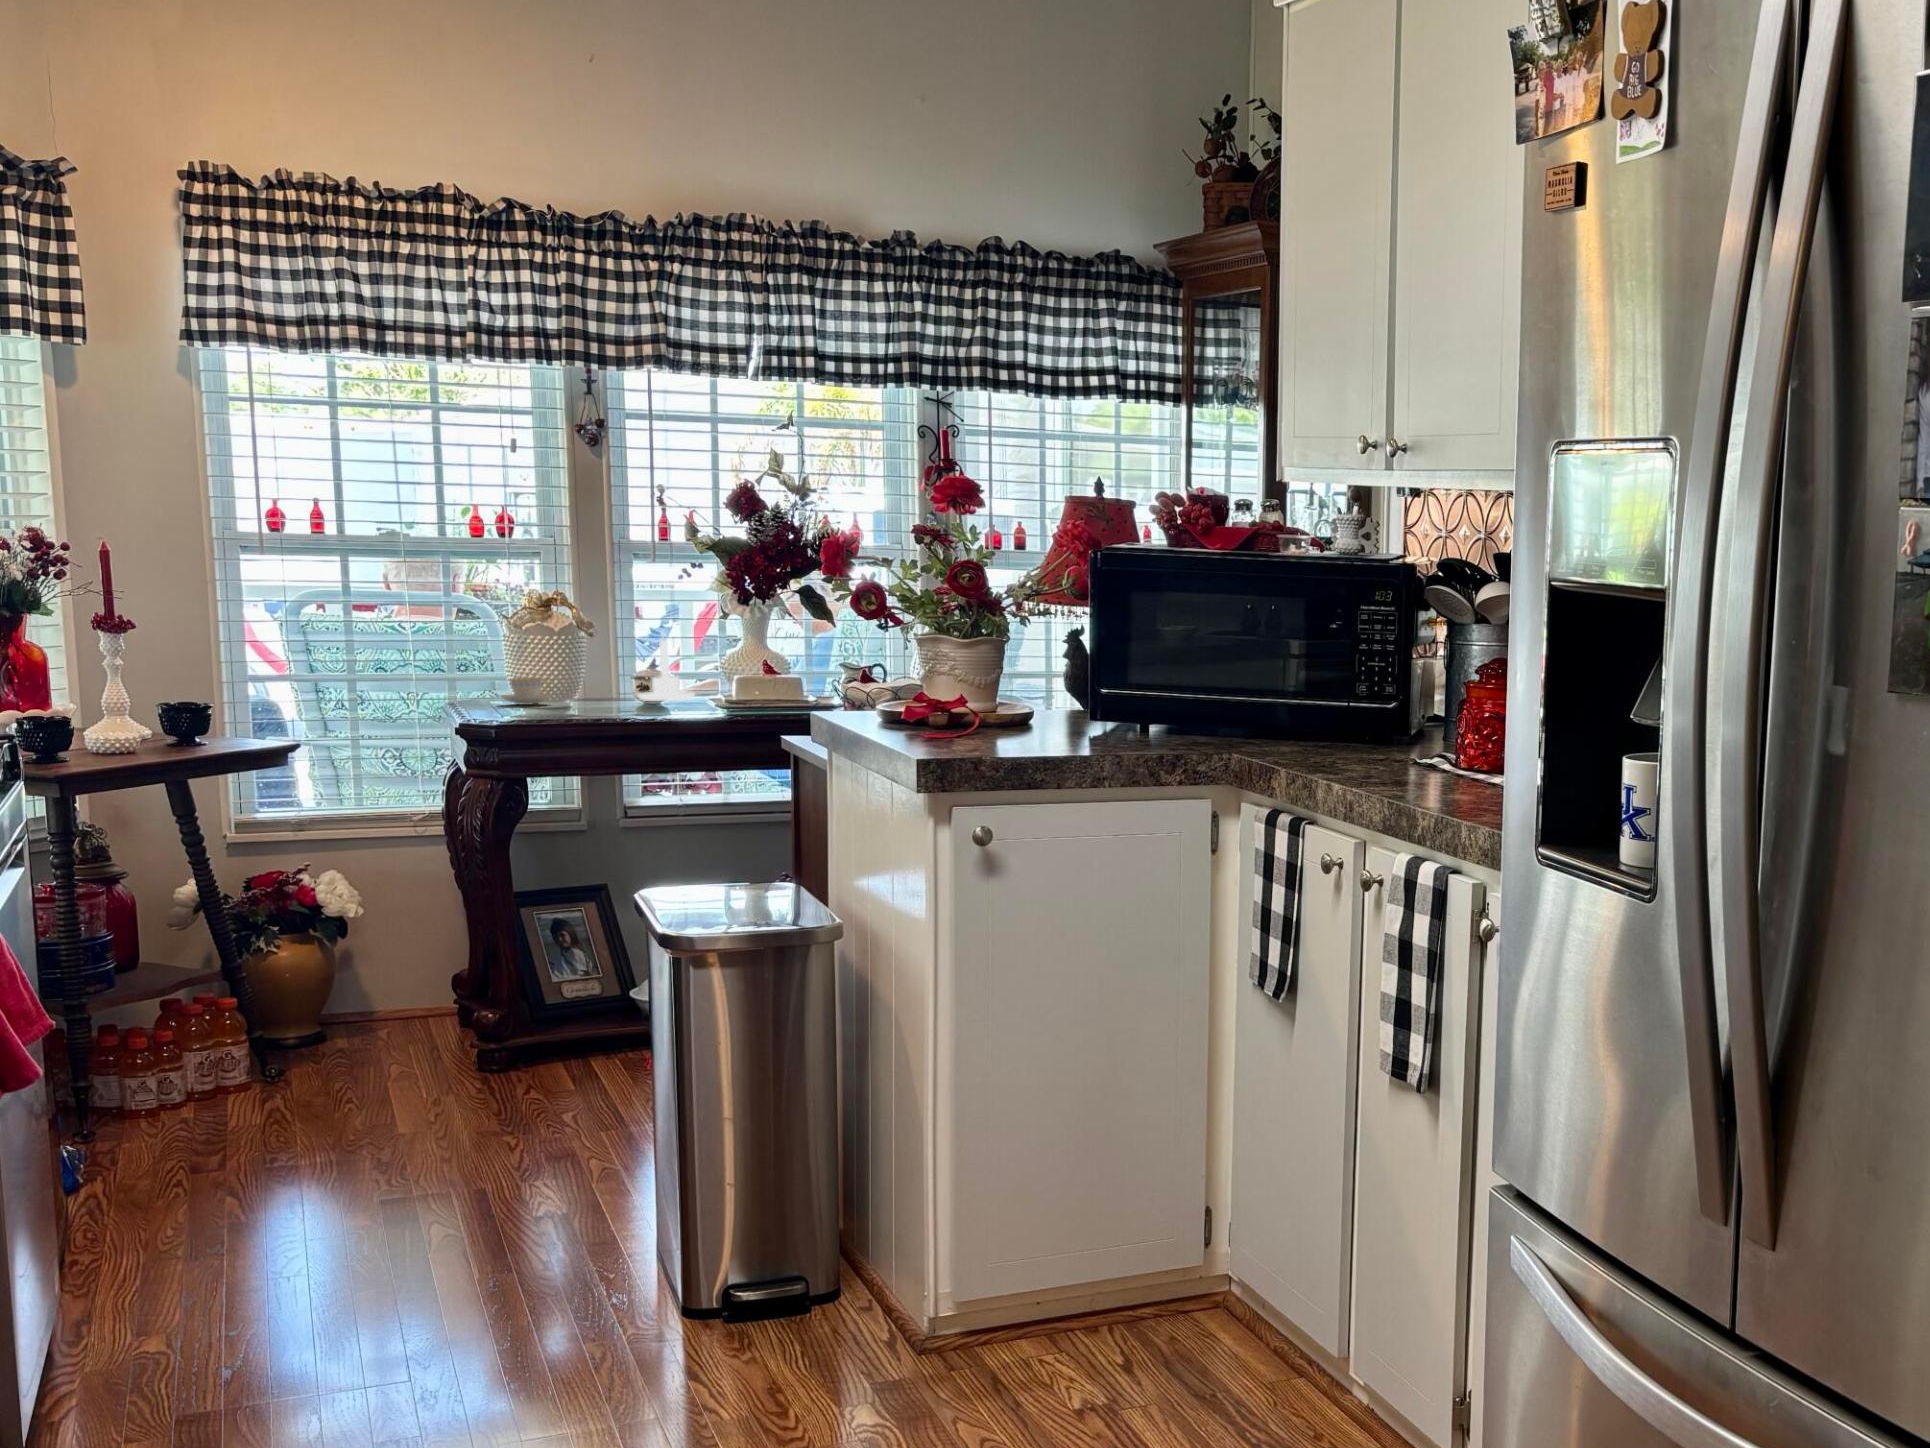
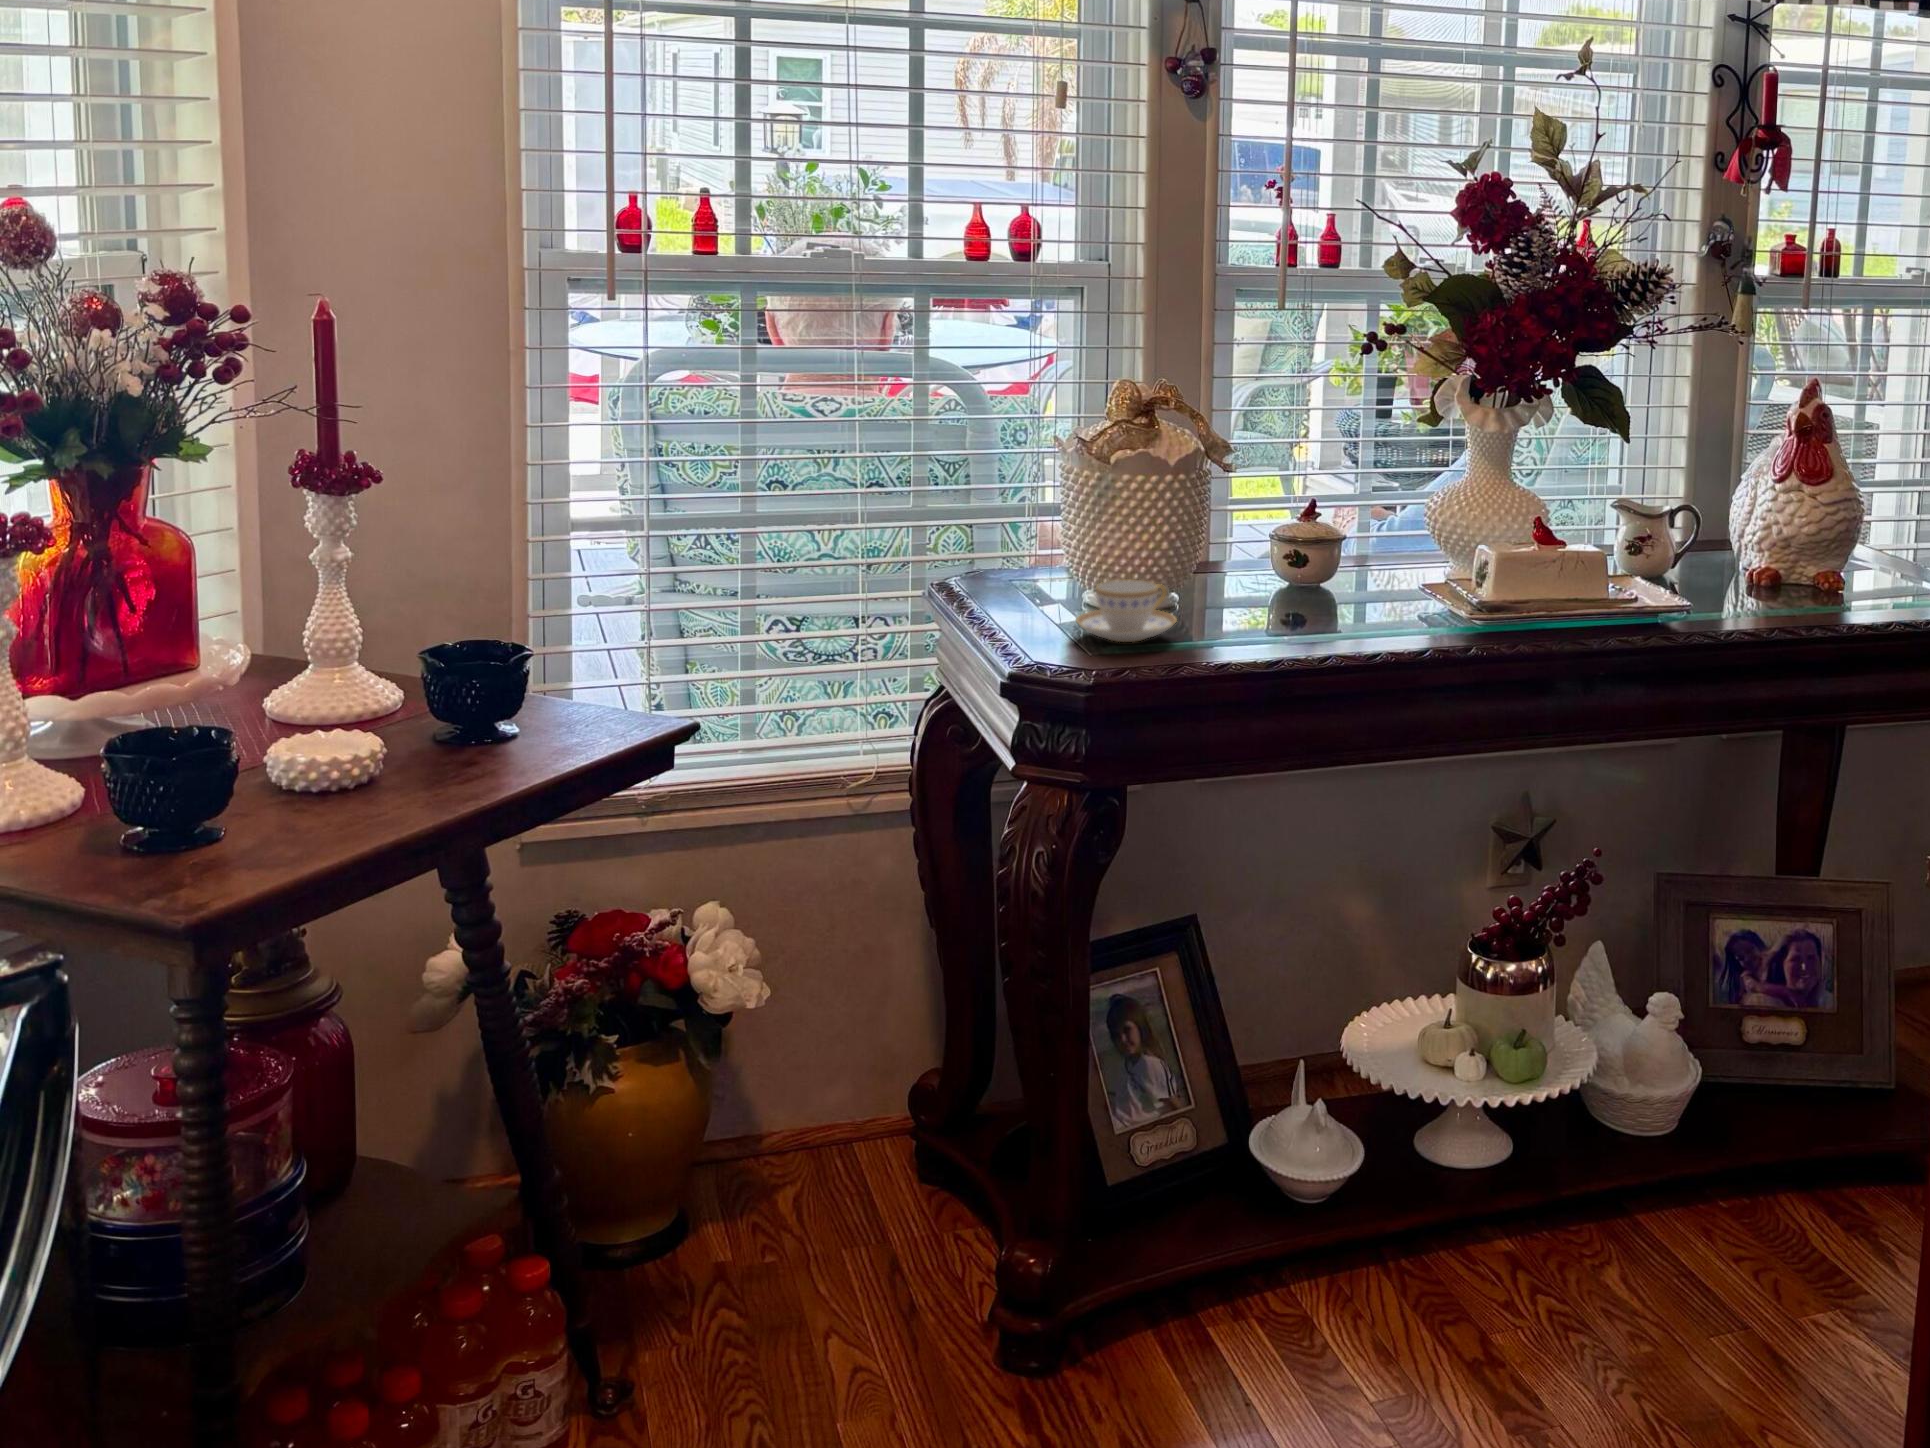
candle holder: present [638,634,695,701] -> none [1314,478,1423,626]

